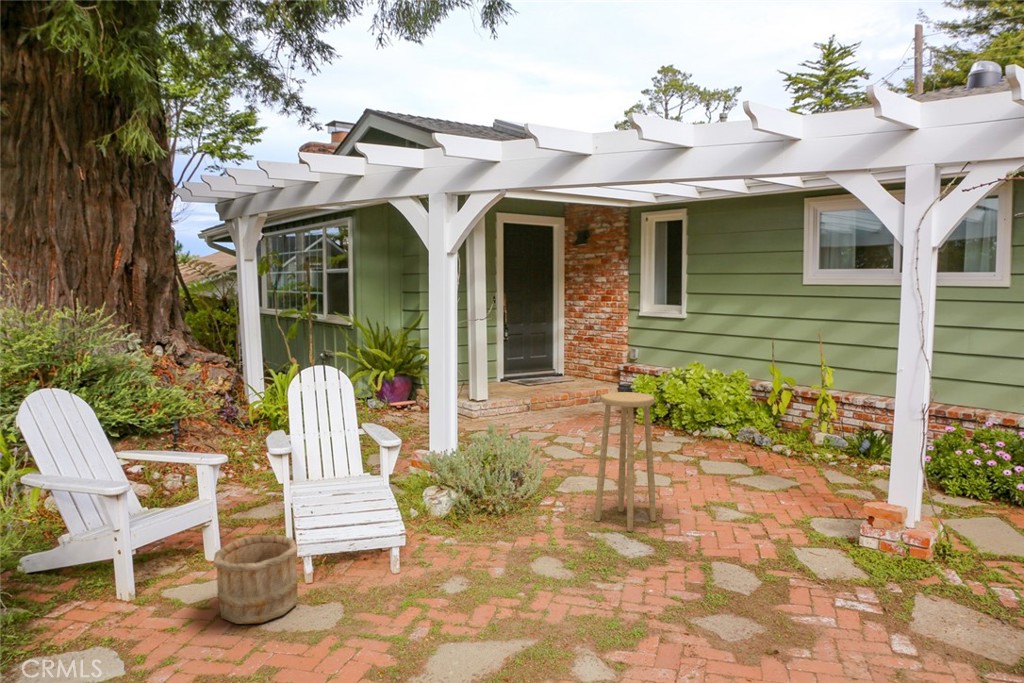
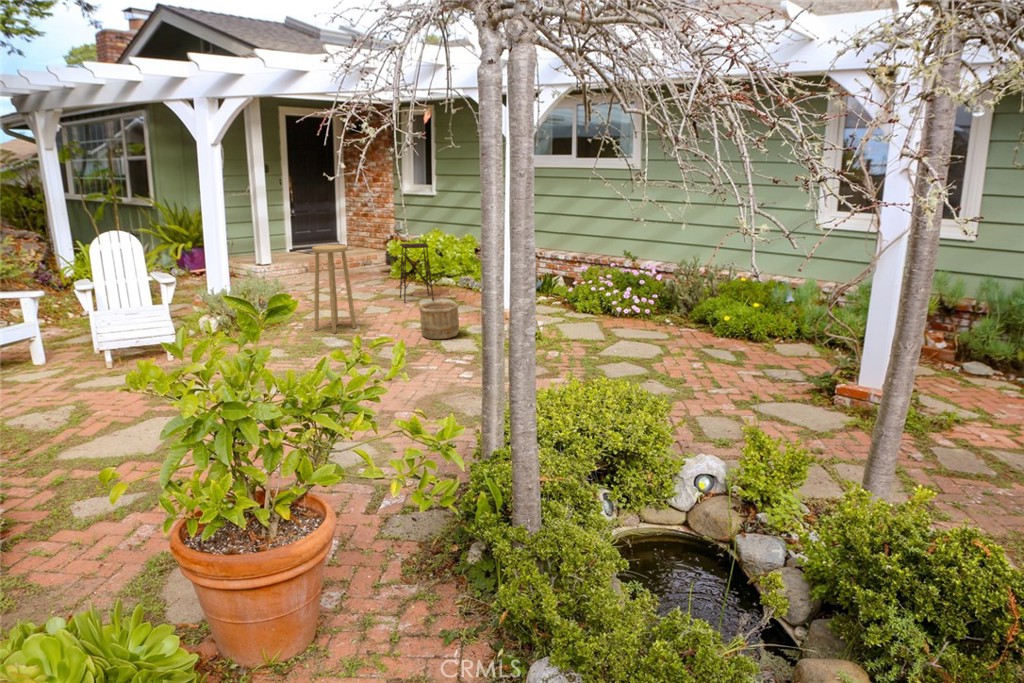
side table: none [675,385,731,470] -> present [400,243,434,303]
wooden bucket: present [213,535,297,624] -> present [419,301,459,339]

